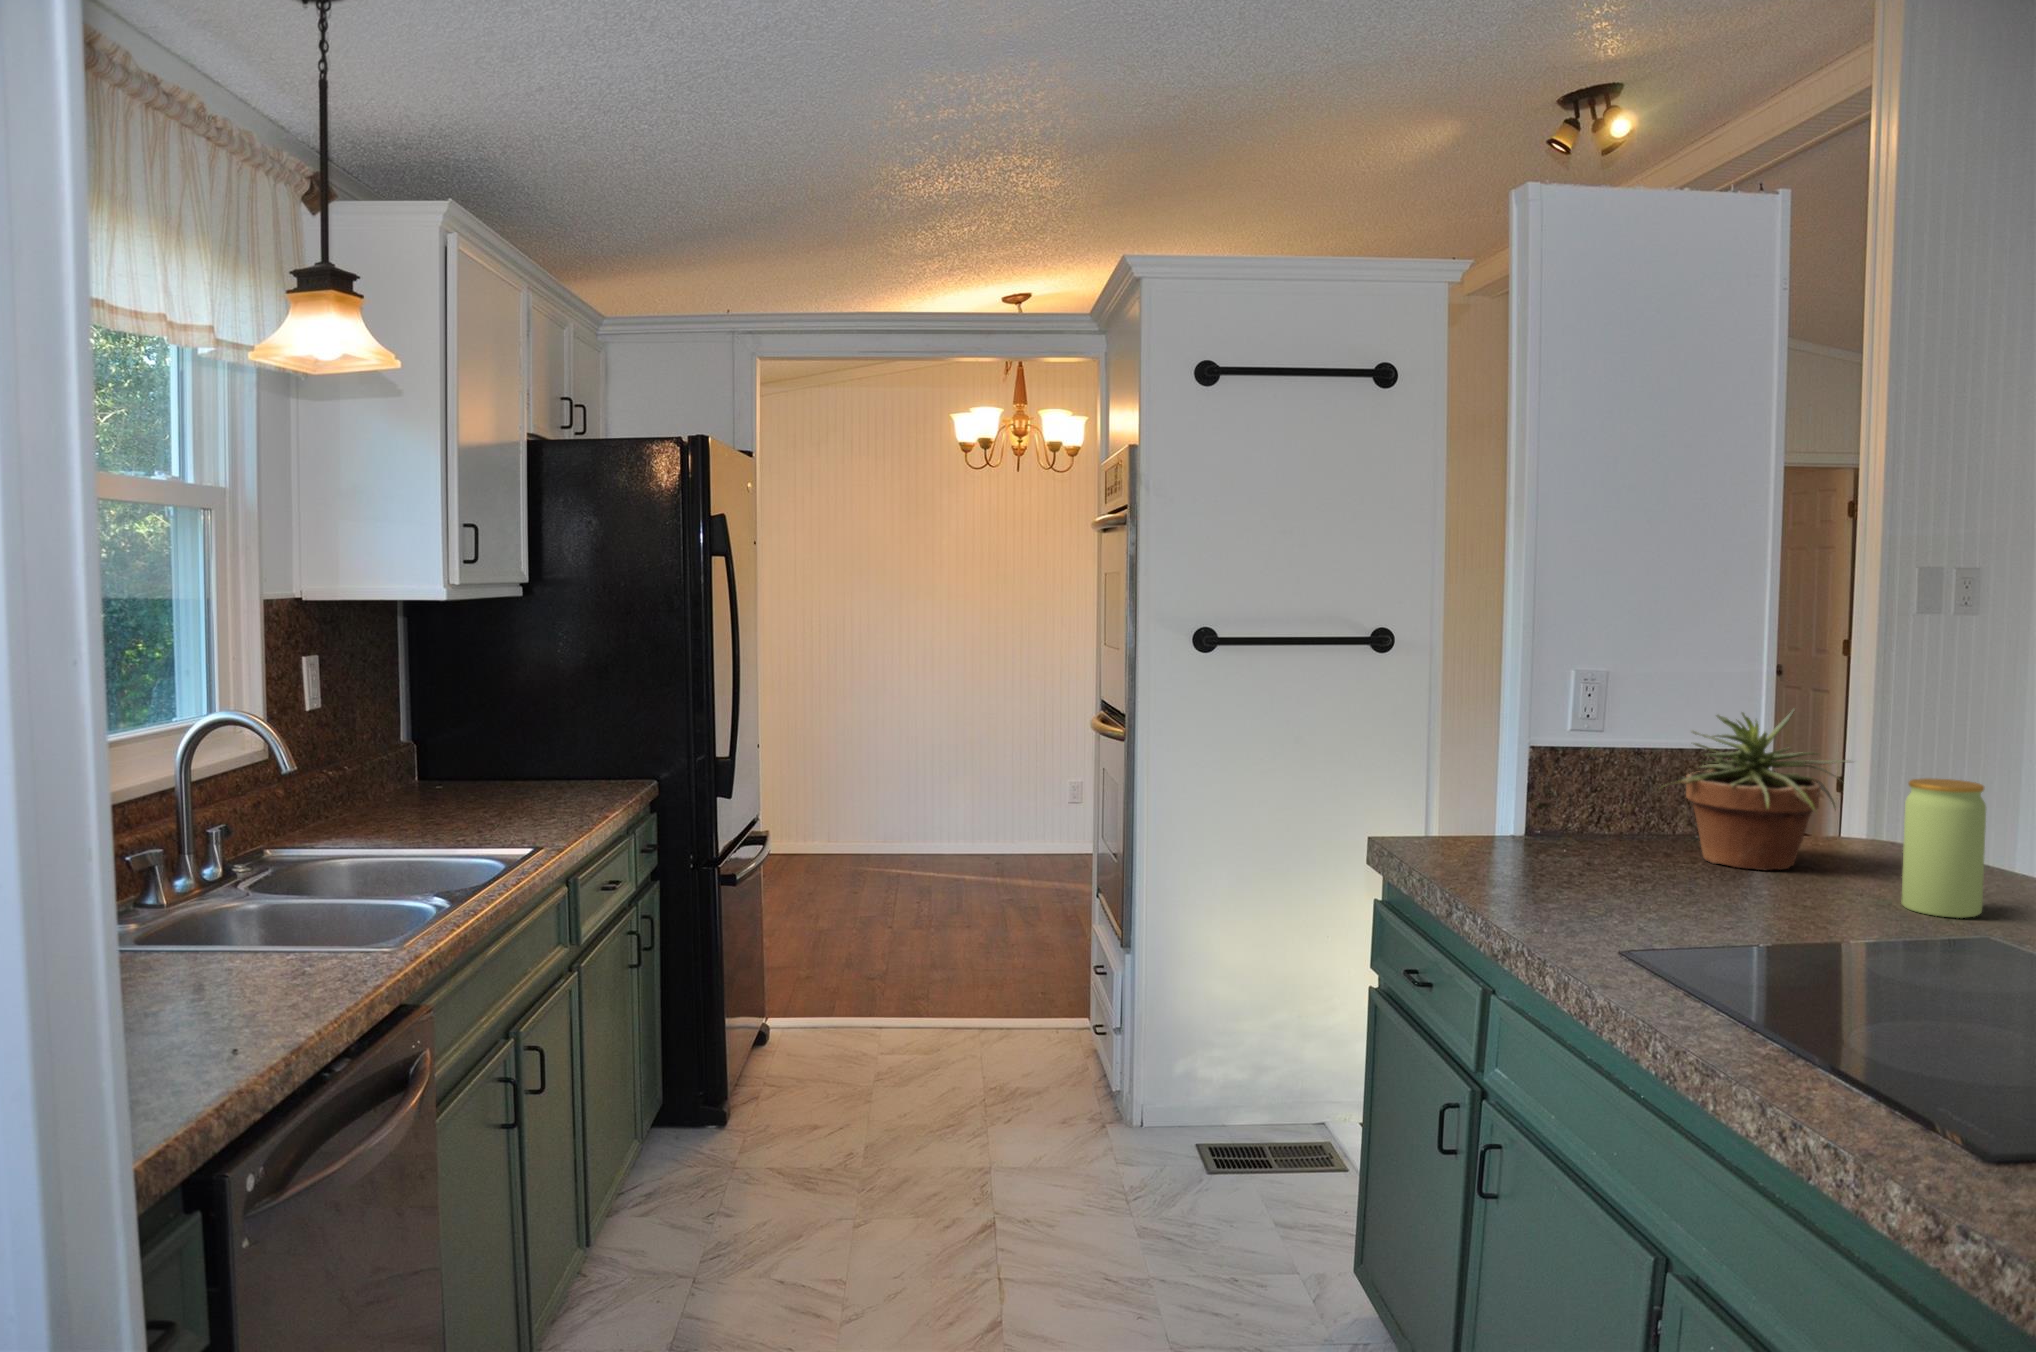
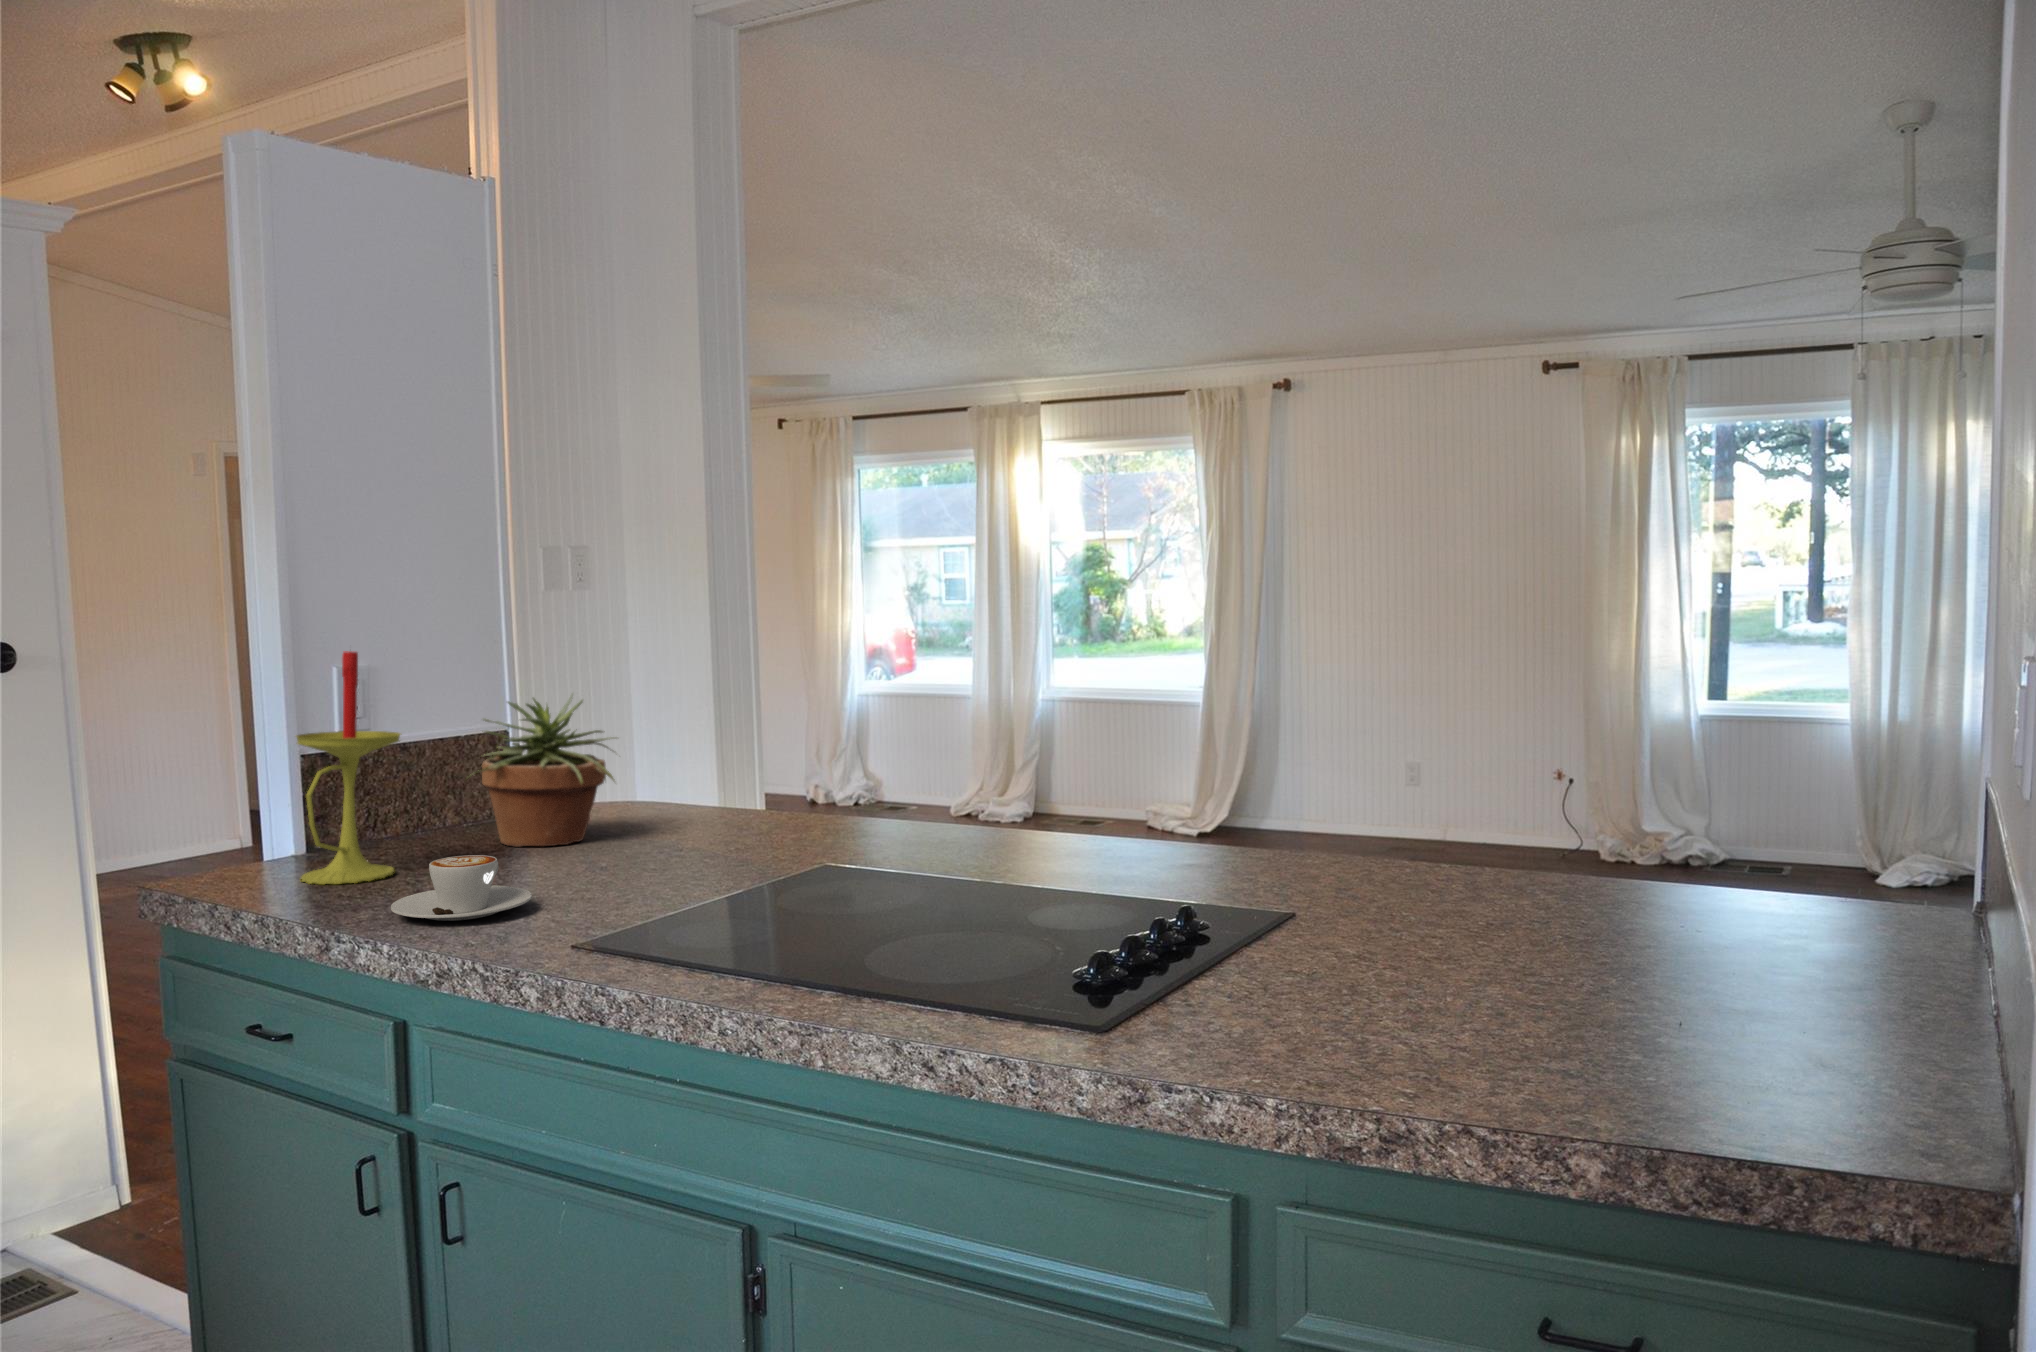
candle: none [1497,664,1583,868] -> present [296,651,400,884]
jar: present [1902,778,1986,918] -> none [699,740,758,854]
coffee cup: none [1518,858,1634,914] -> present [391,855,532,921]

